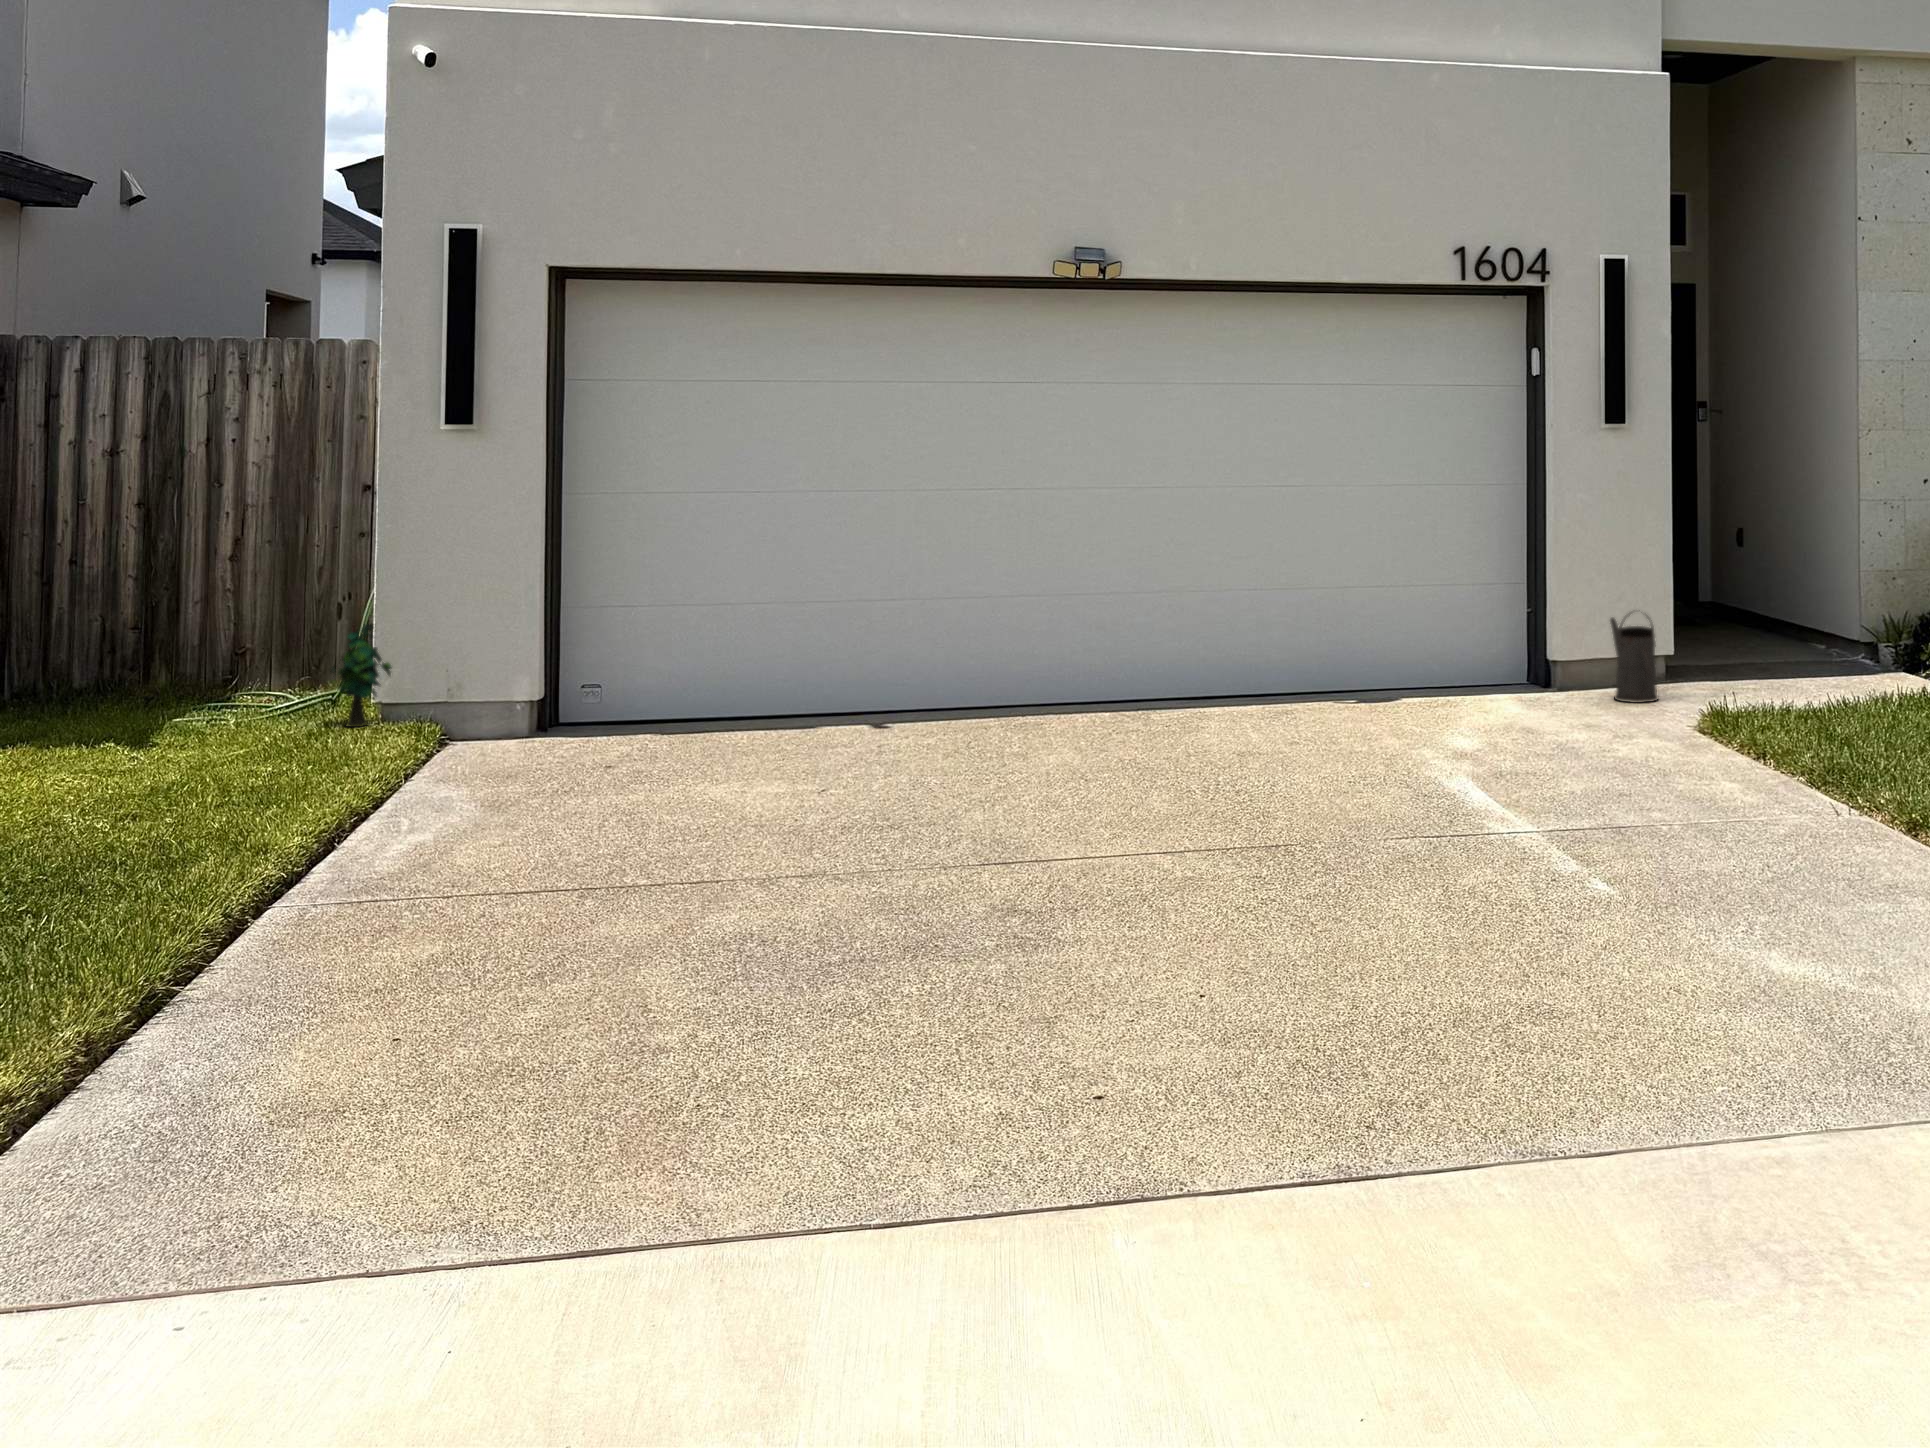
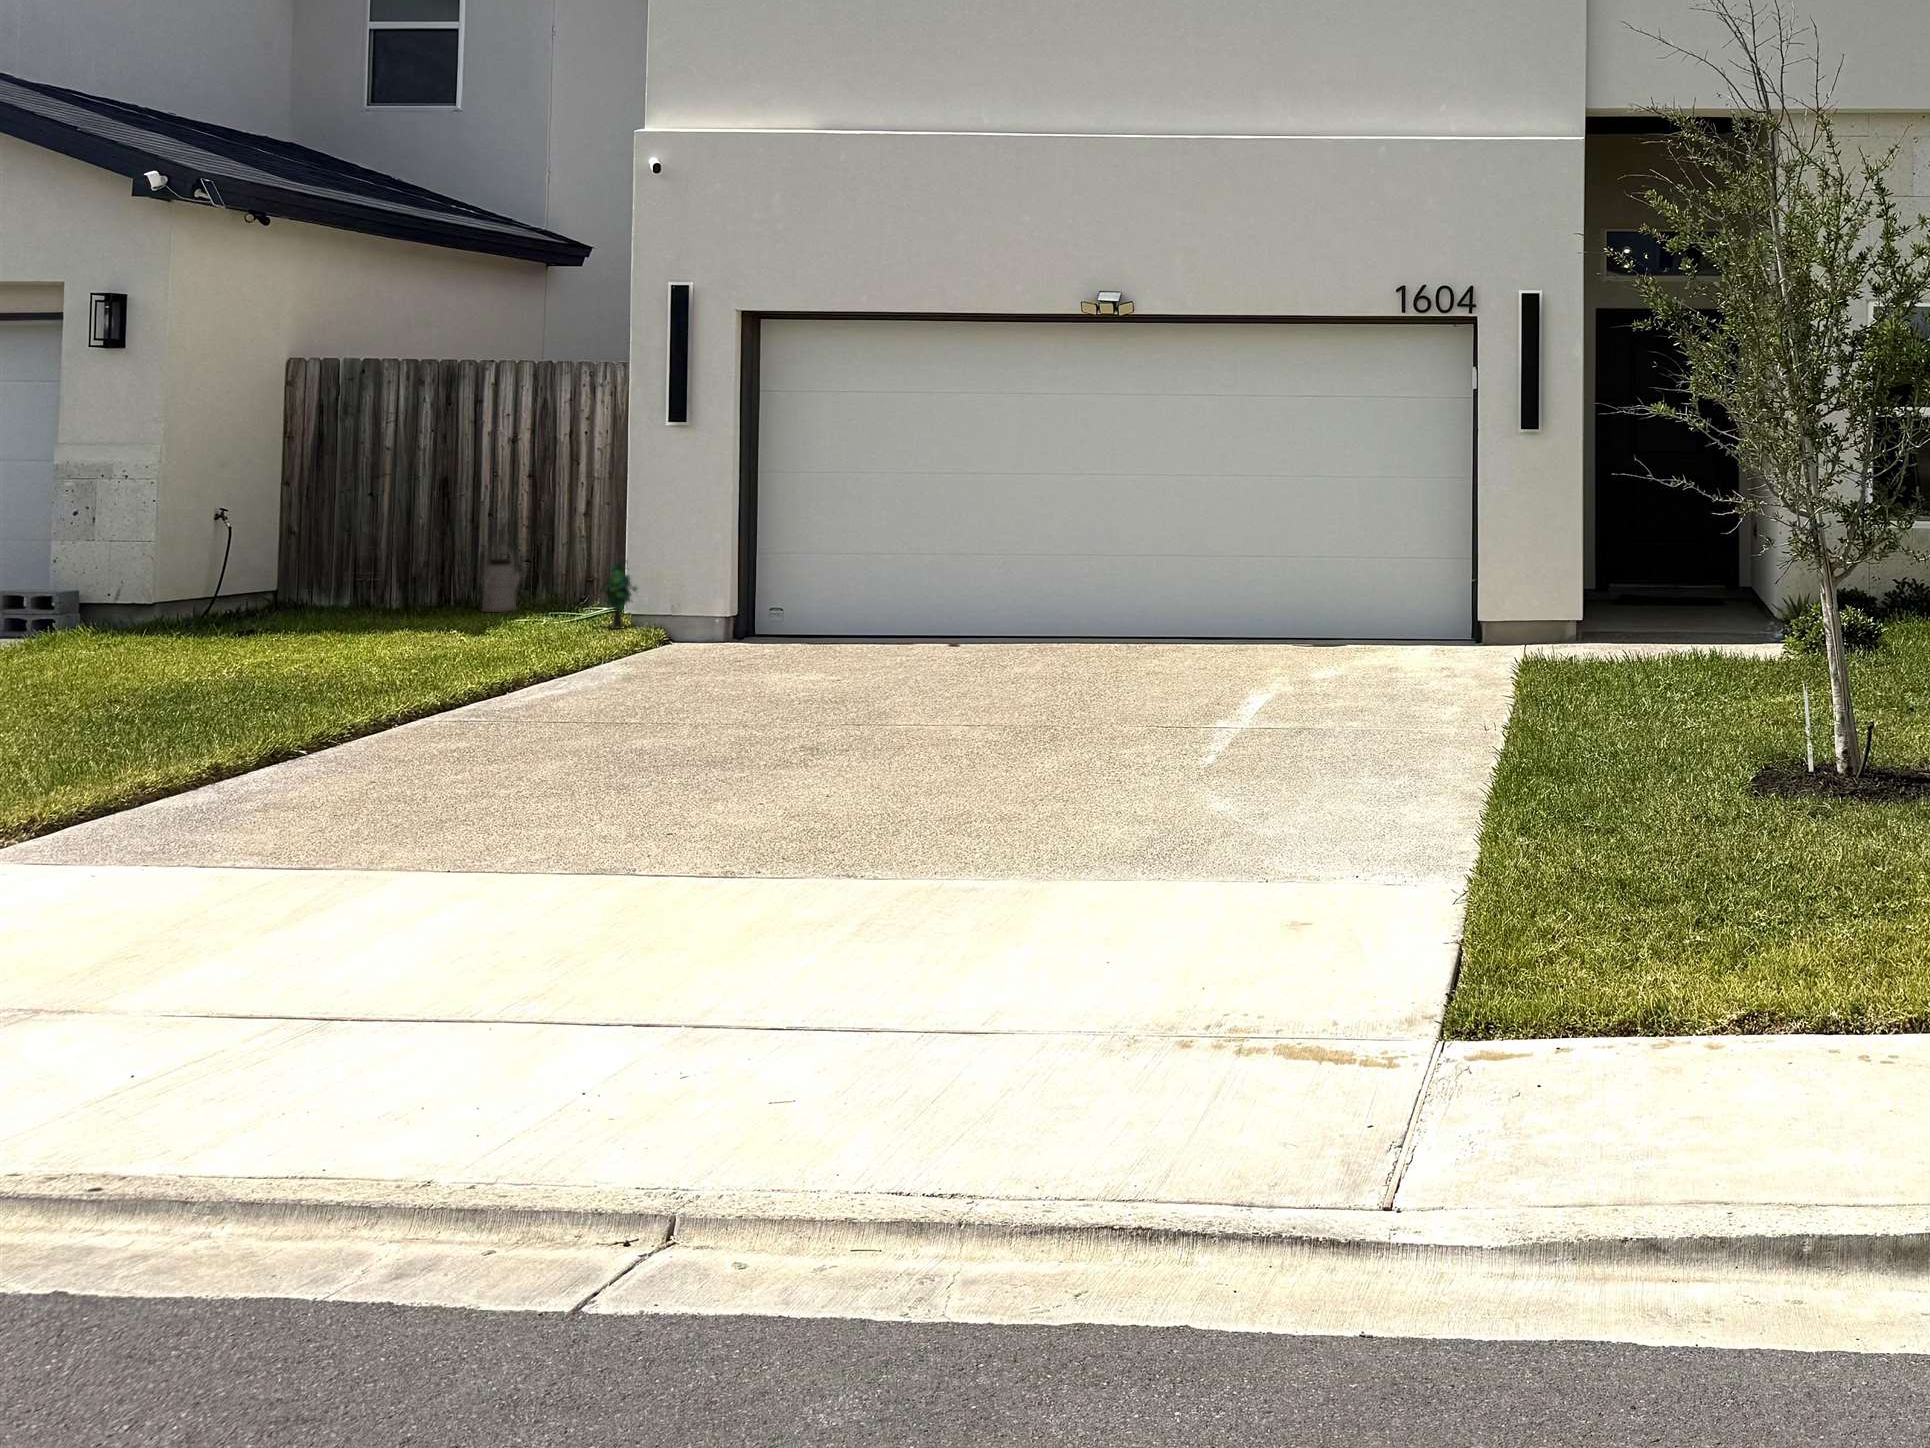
watering can: present [1610,613,1658,703] -> present [482,553,520,612]

